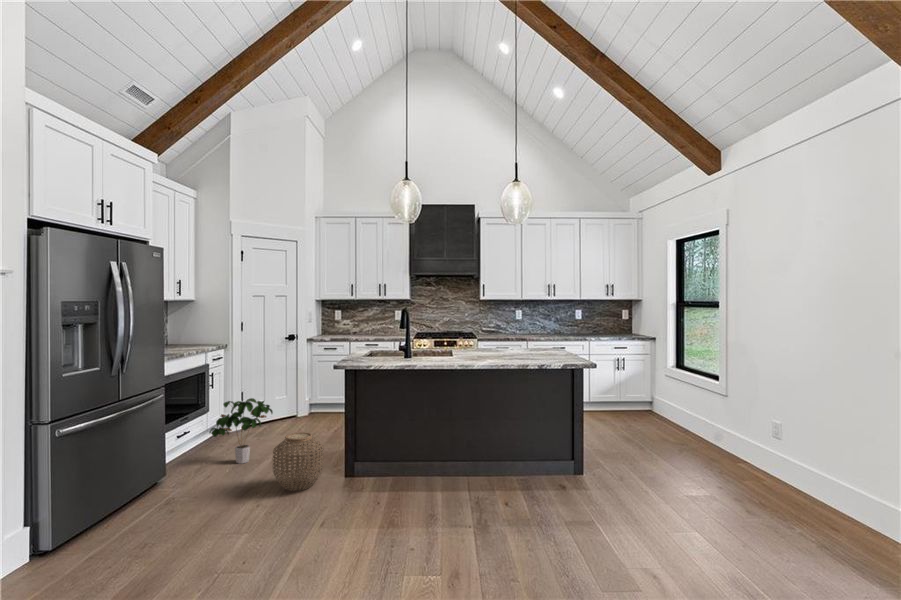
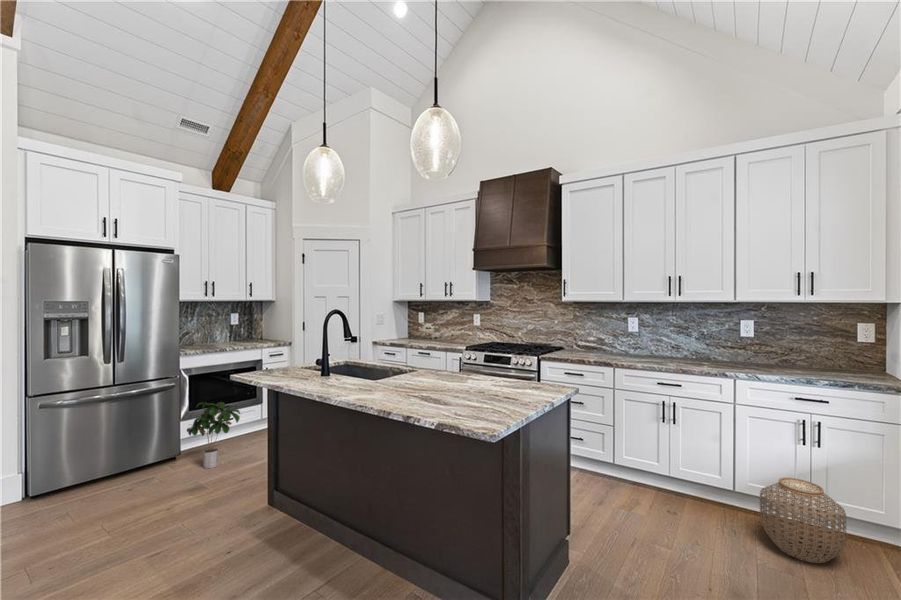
woven basket: present [273,432,324,491] -> present [760,478,846,563]

